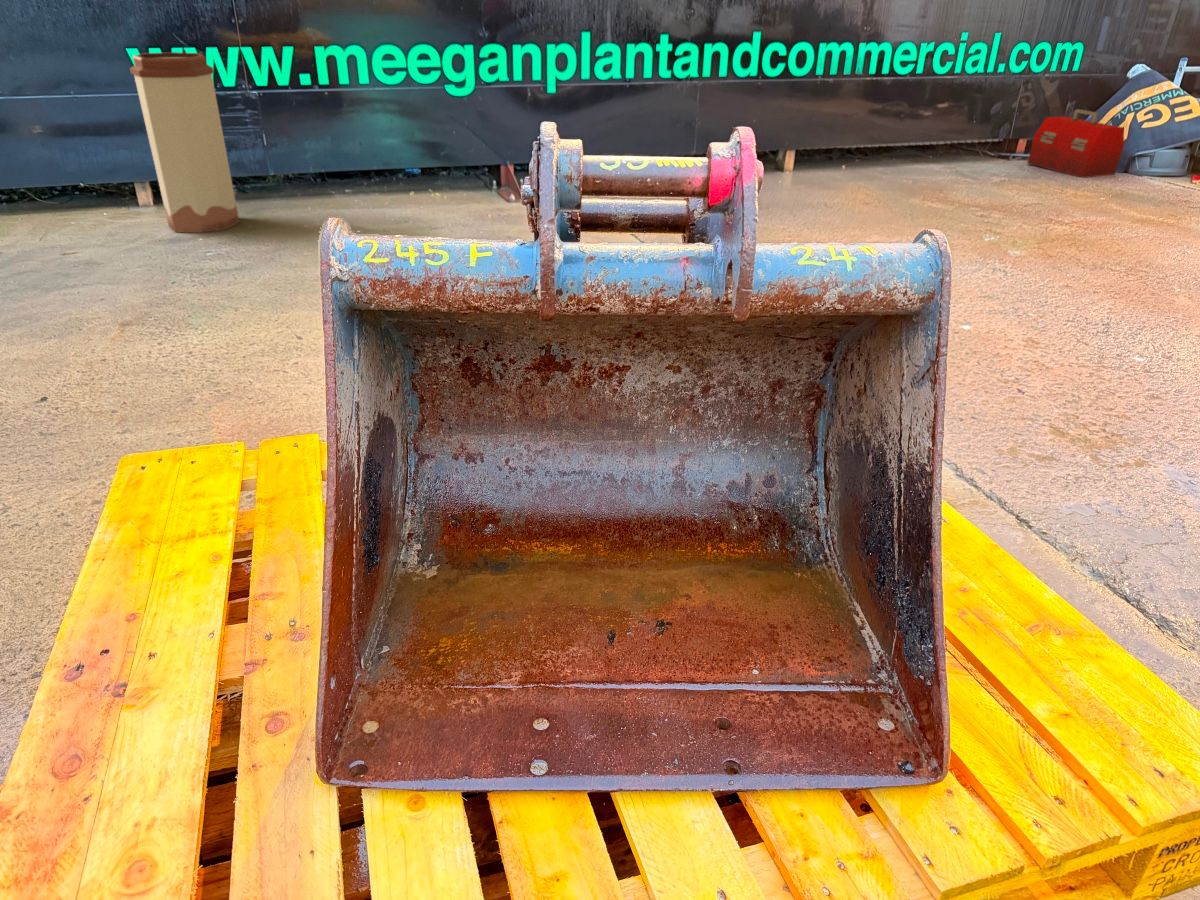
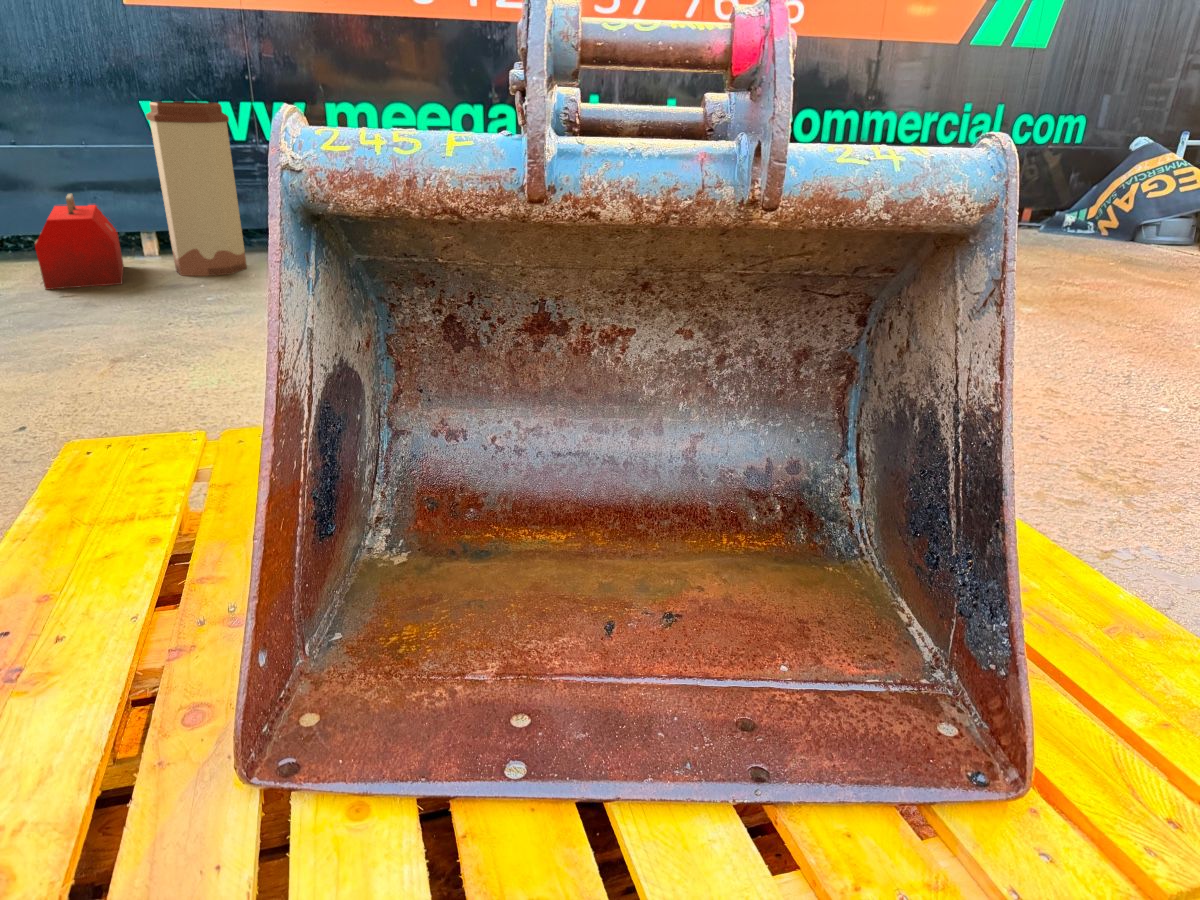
toolbox: present [1027,109,1124,178] -> present [35,194,124,290]

